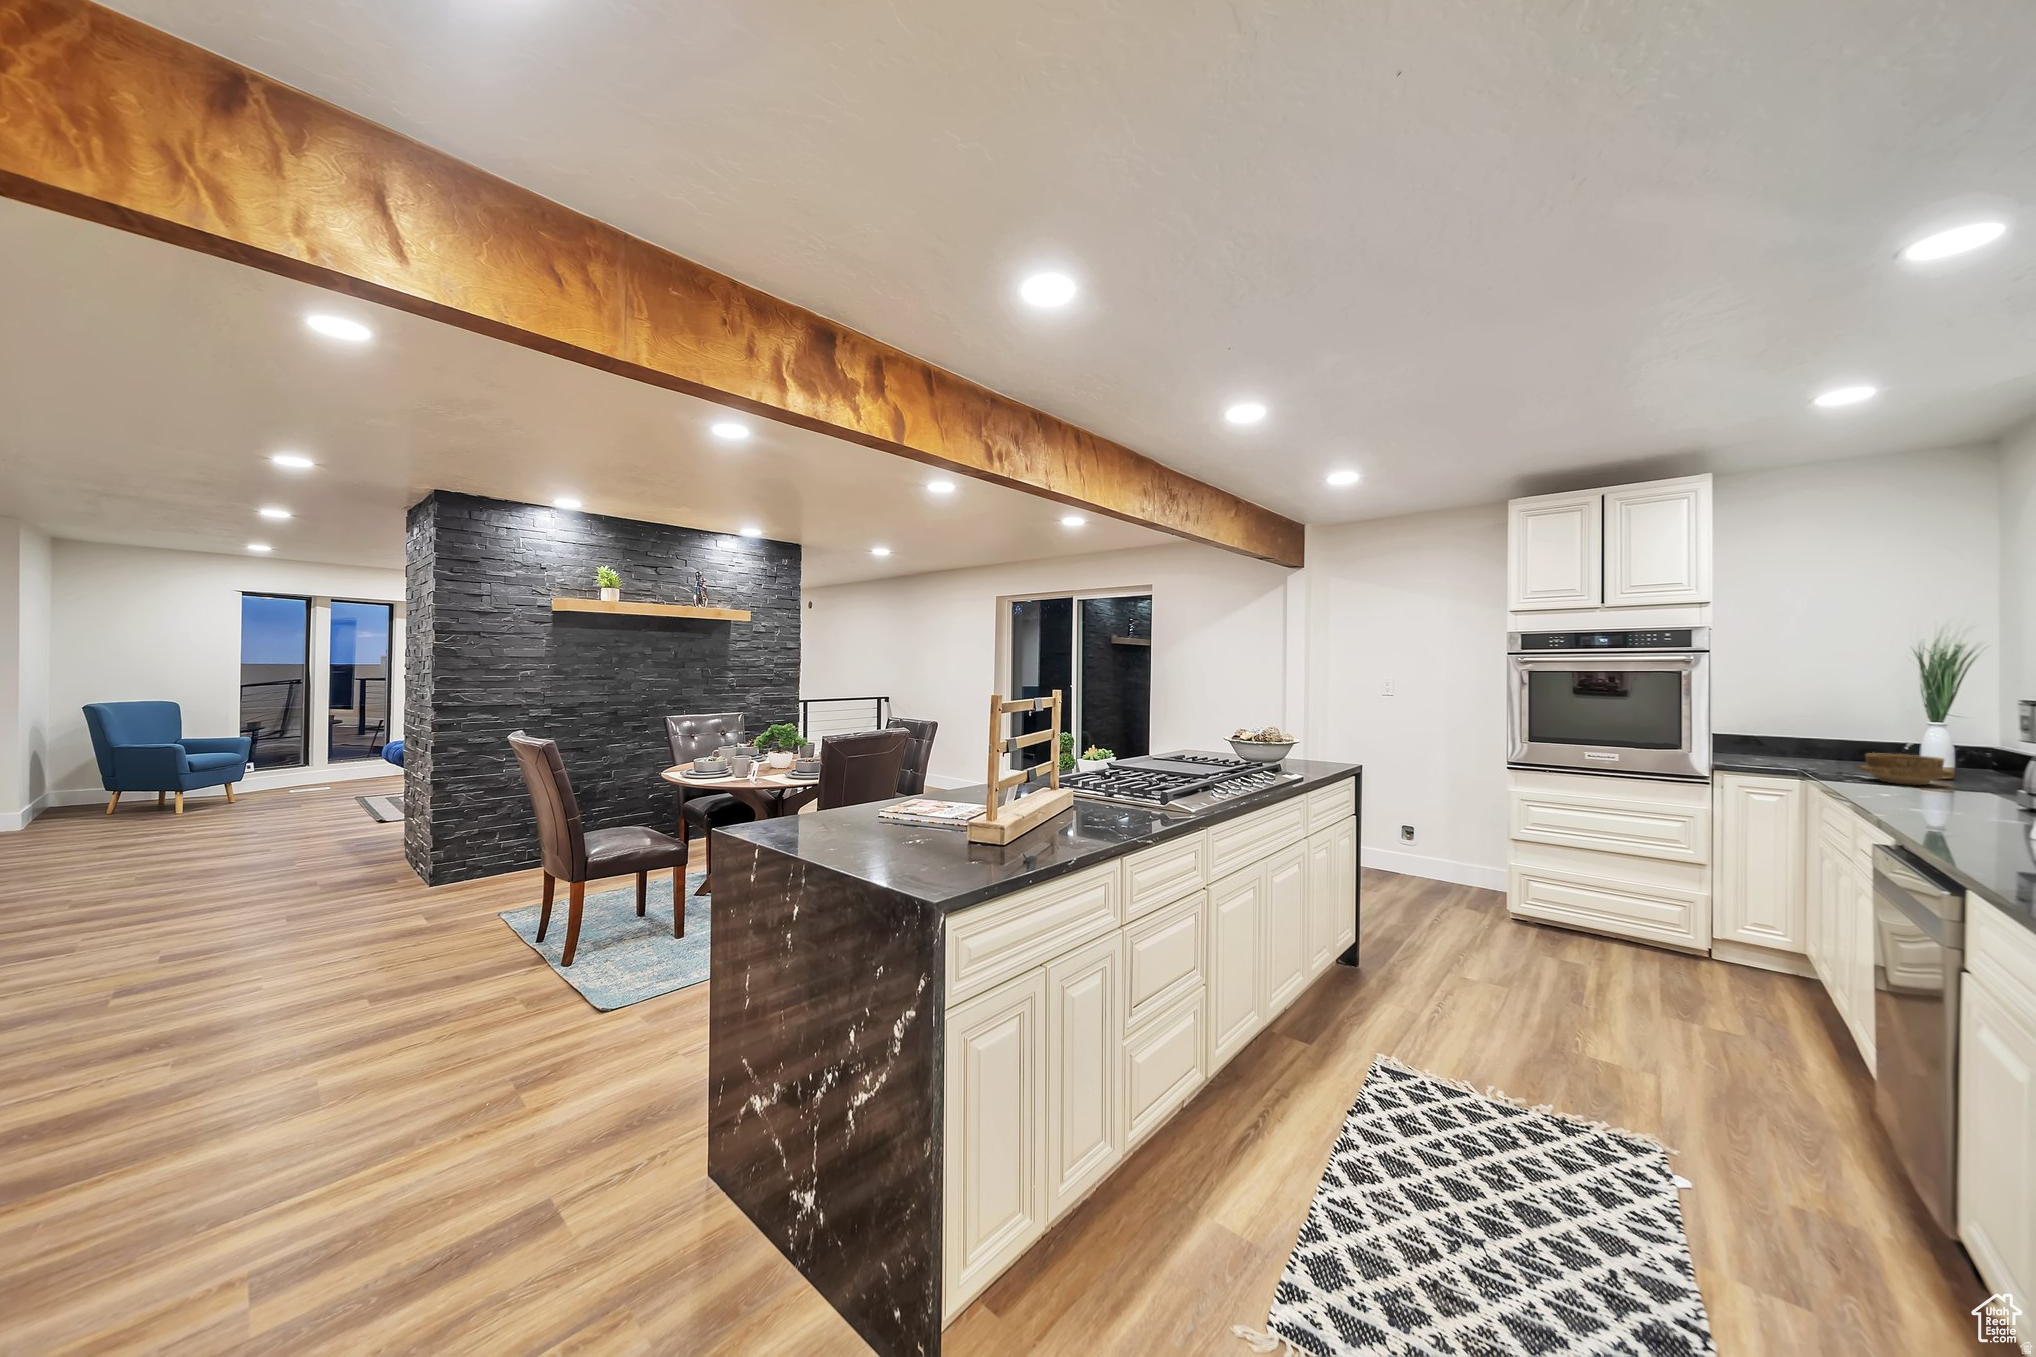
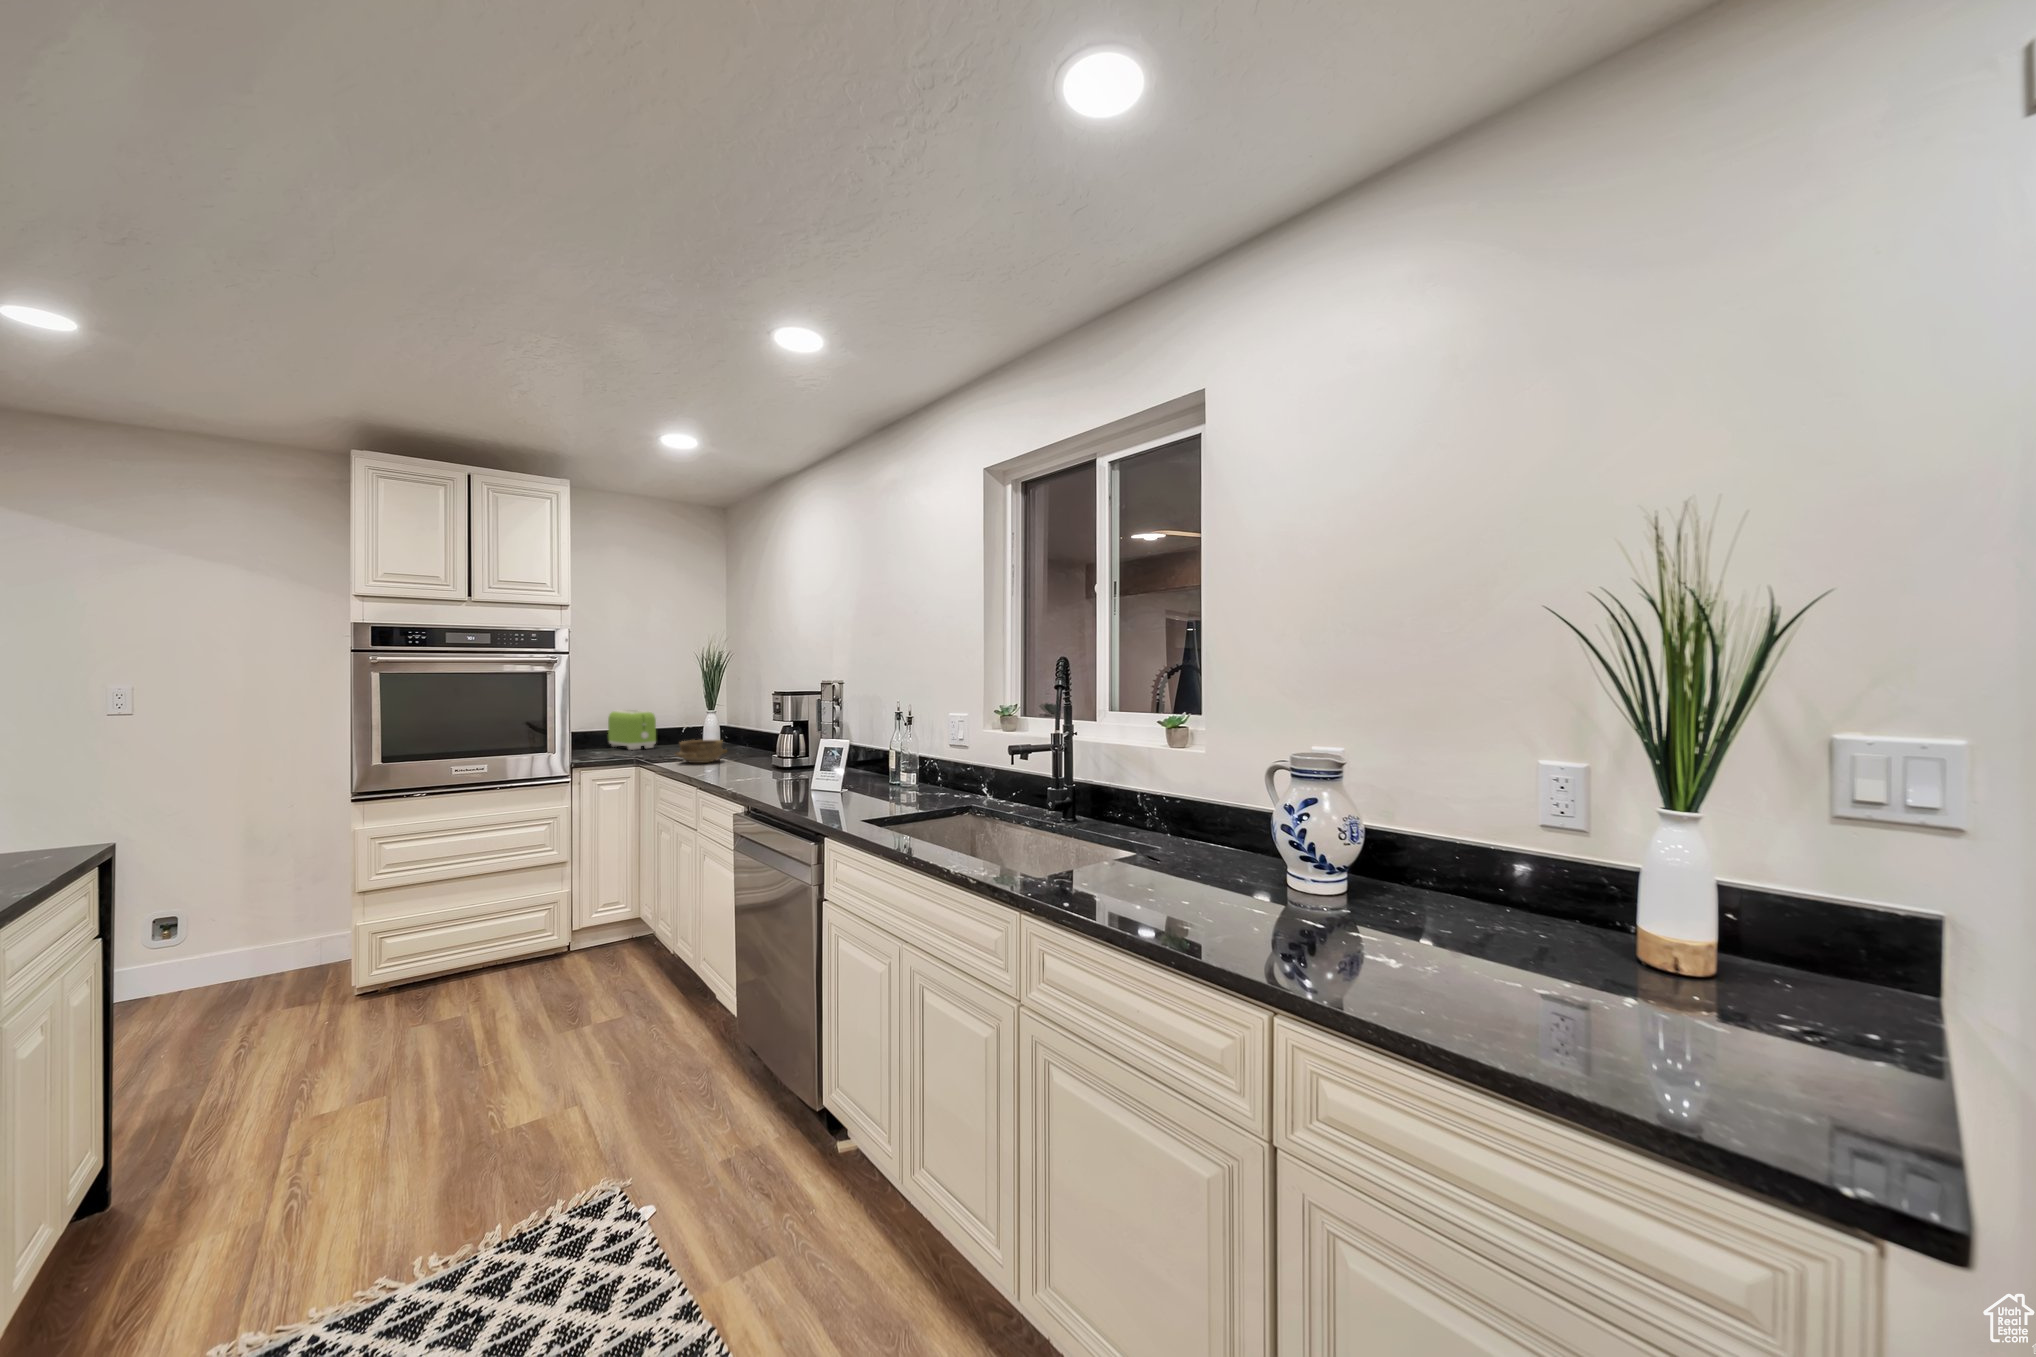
toaster: none [1785,713,1853,761] -> present [608,710,656,750]

